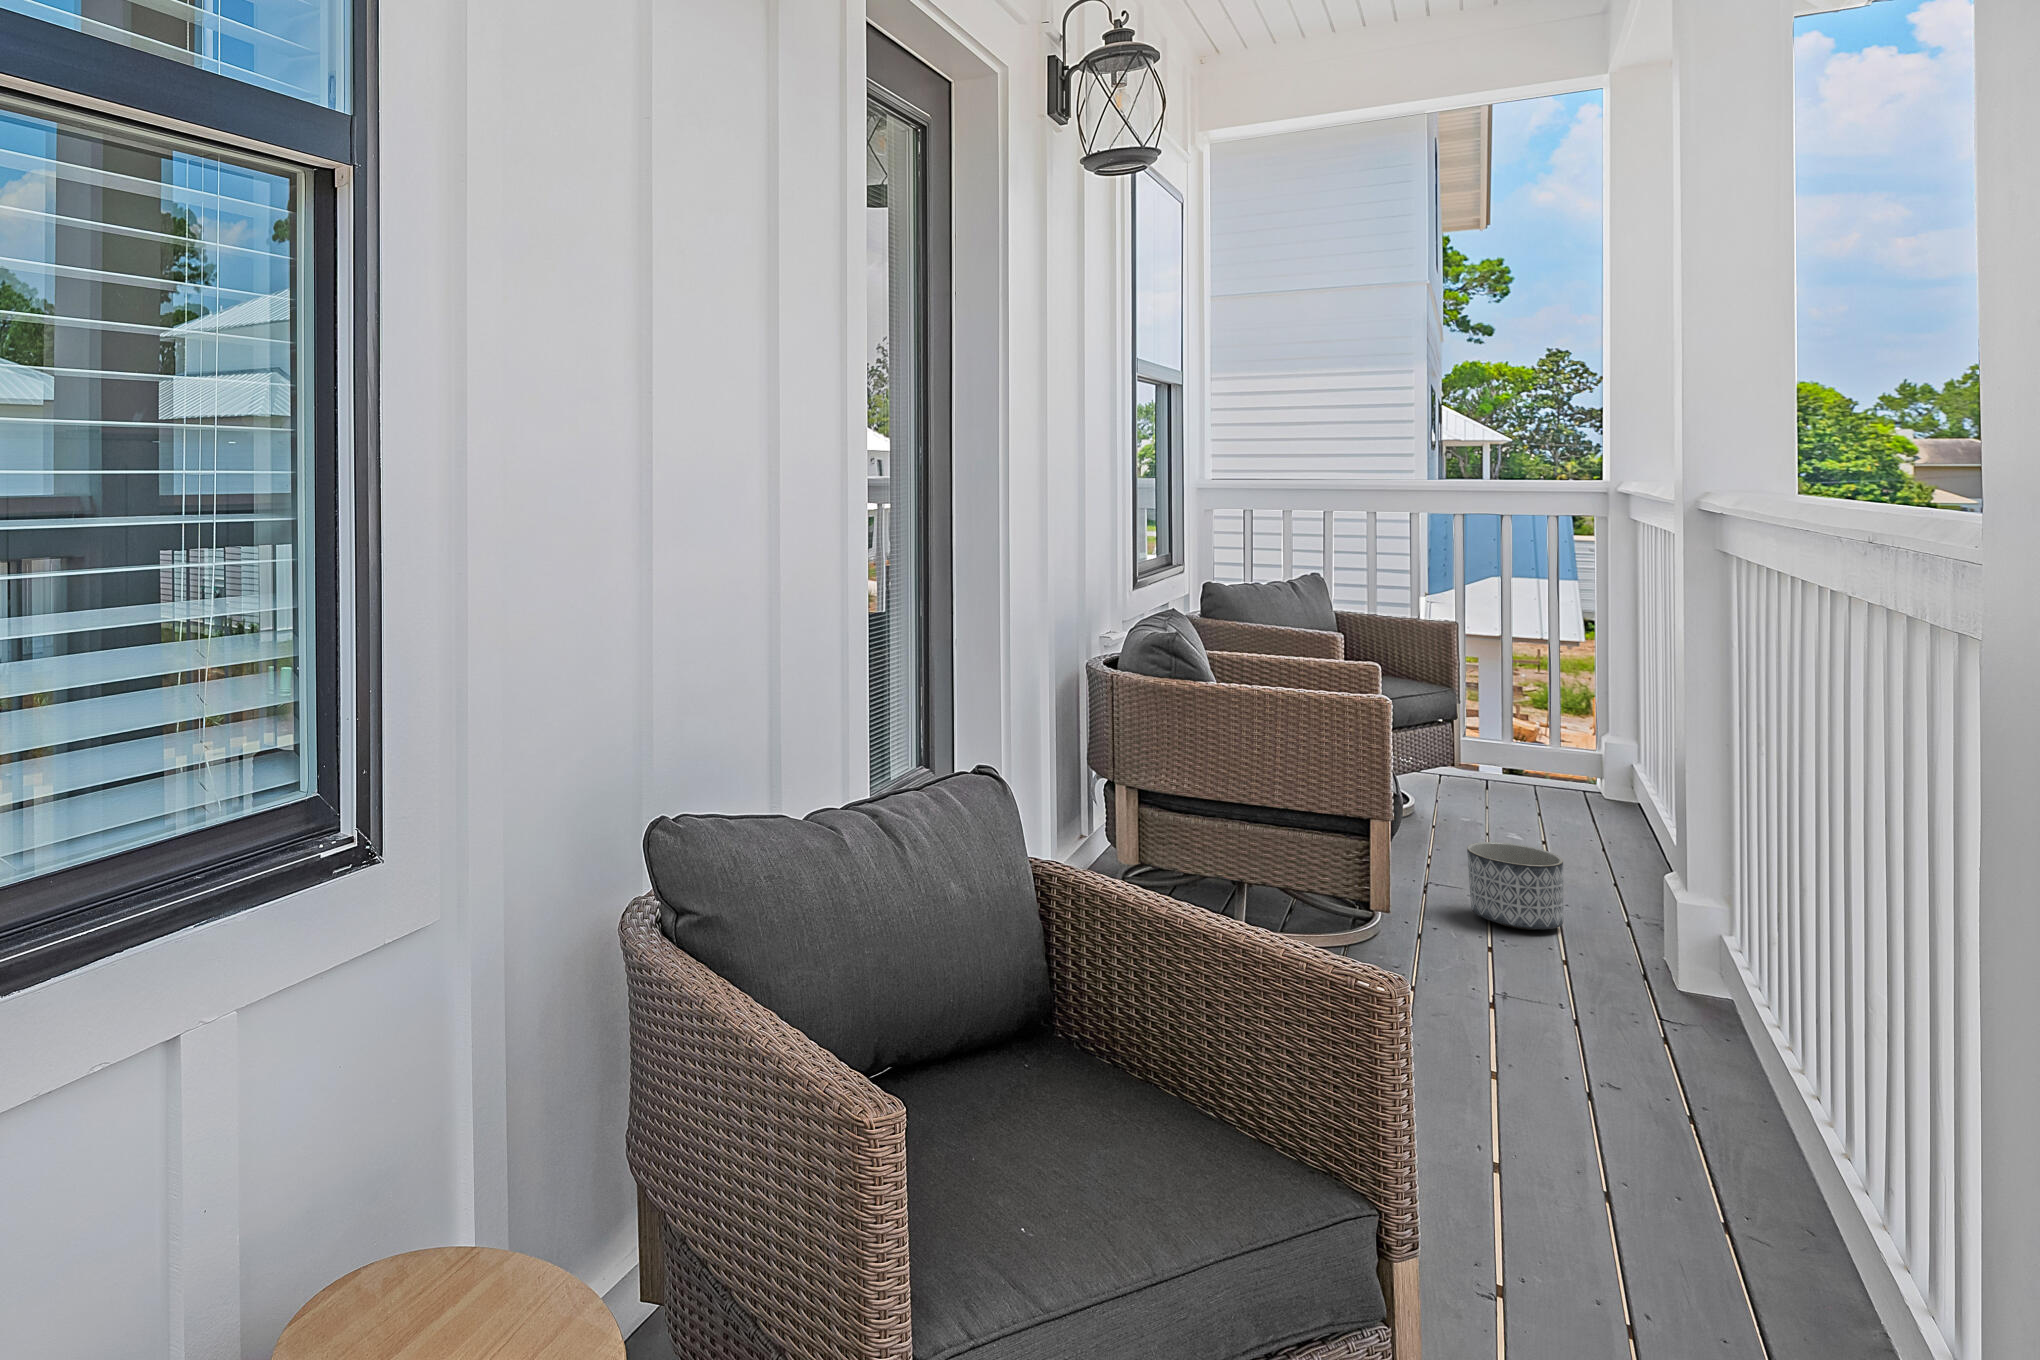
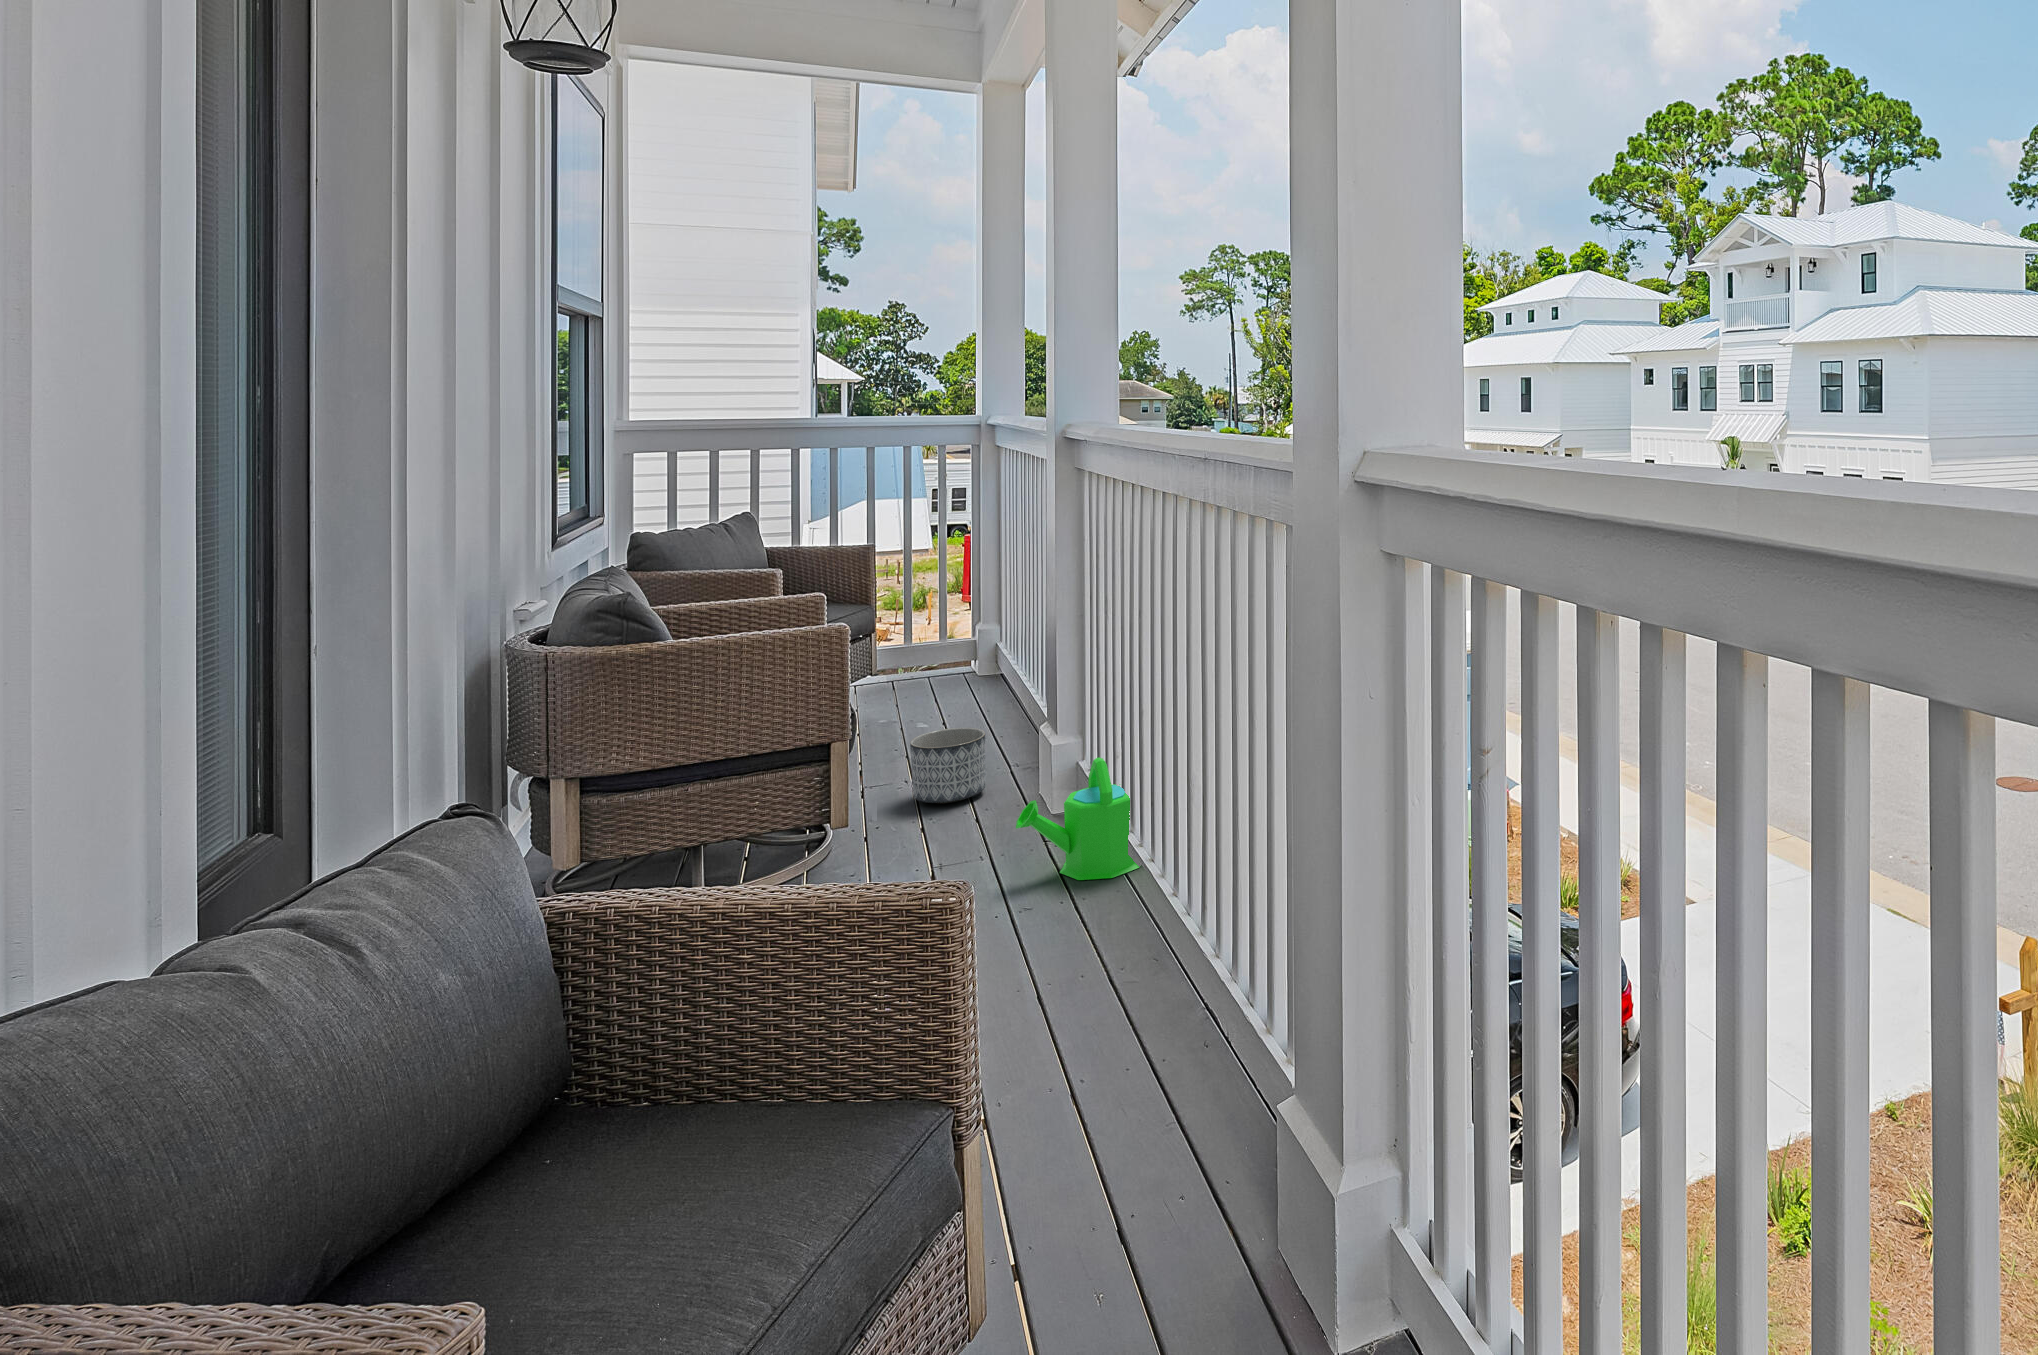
watering can: none [1562,926,1799,1084] -> present [1016,757,1140,880]

